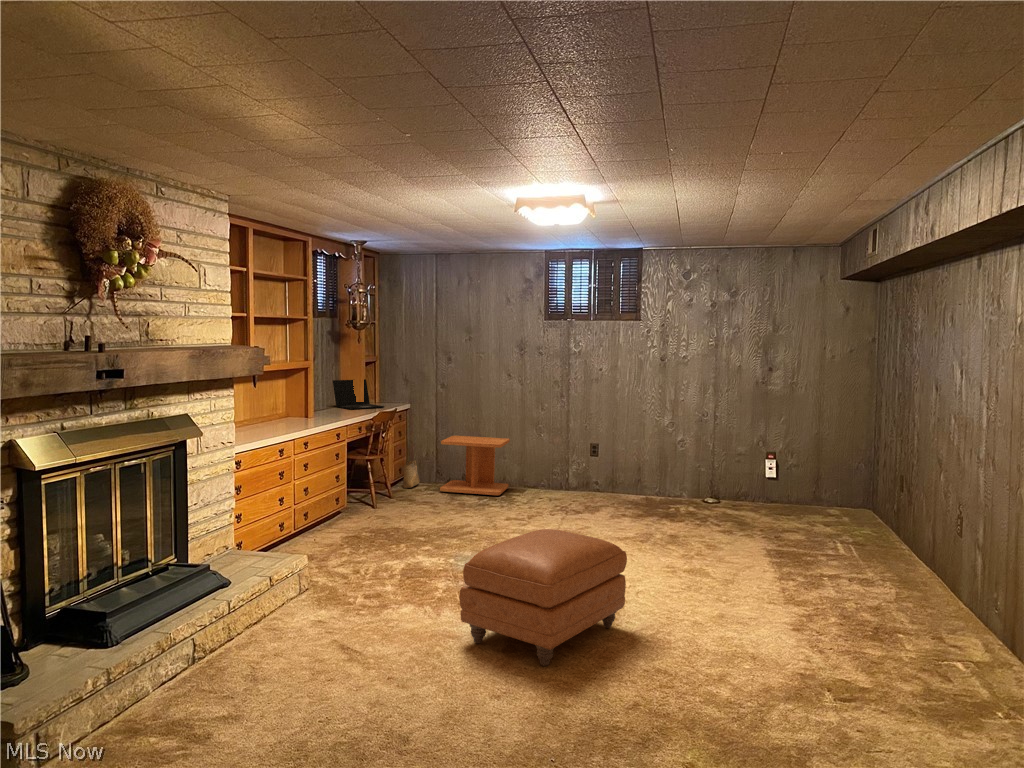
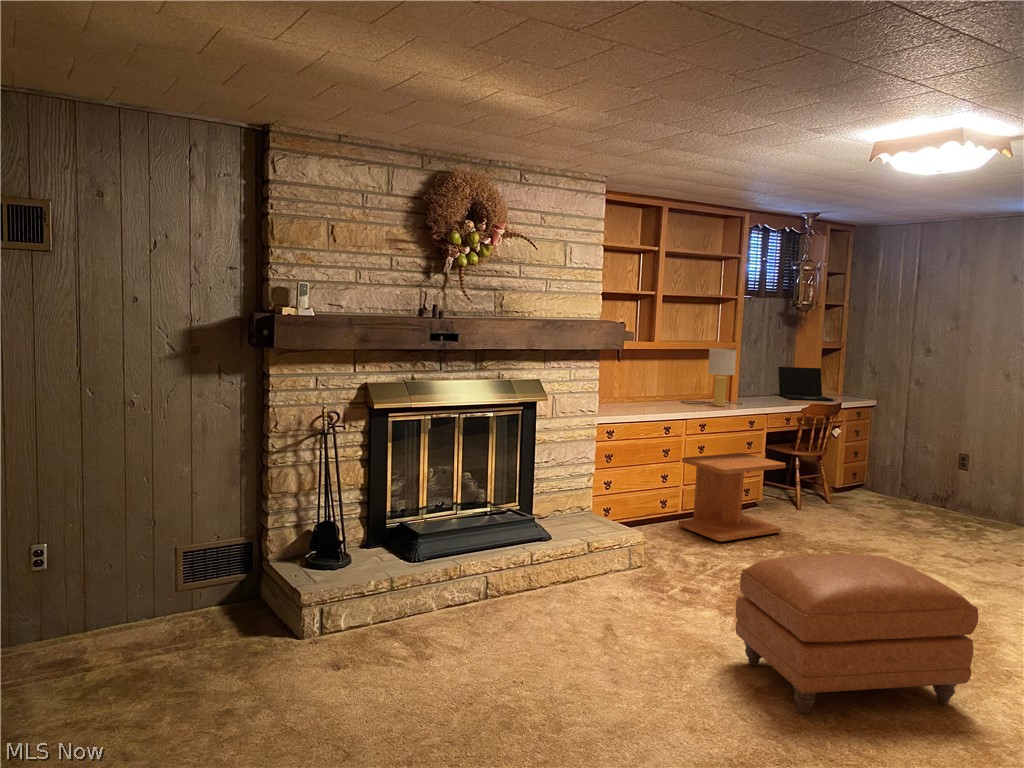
table lamp: none [269,368,326,423] -> present [681,349,742,406]
side table: present [440,436,510,496] -> present [678,453,786,541]
woven basket: present [403,460,419,488] -> none [853,451,878,497]

